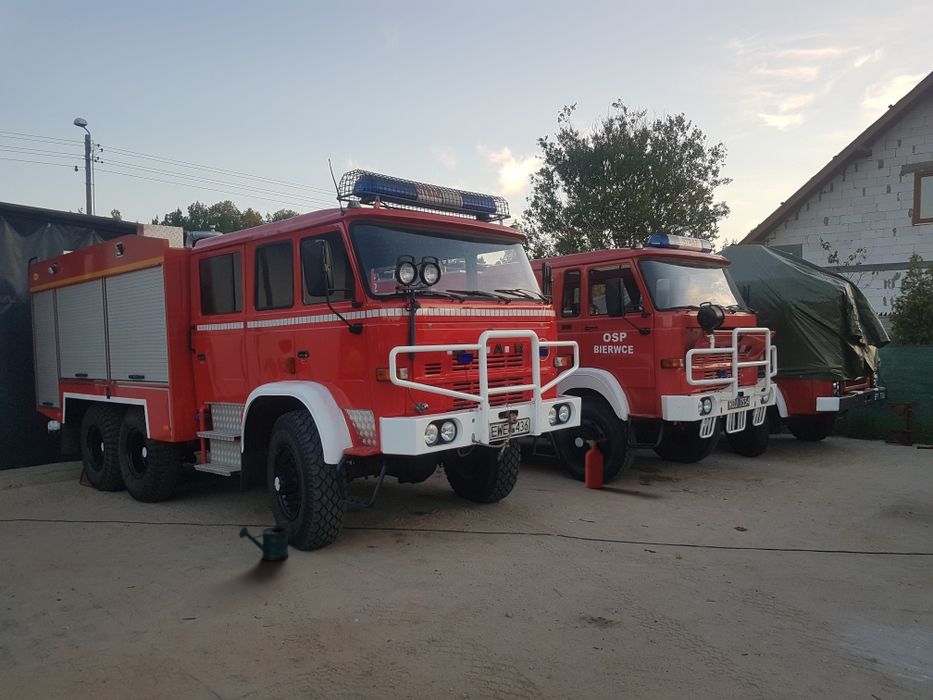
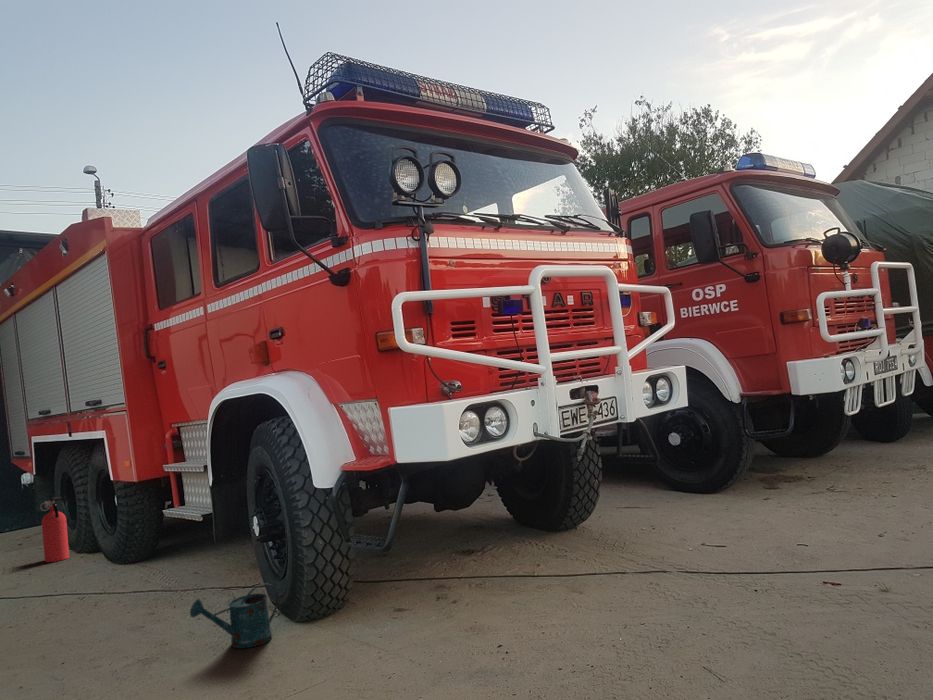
fire extinguisher: present [585,439,609,488] -> present [42,497,69,562]

